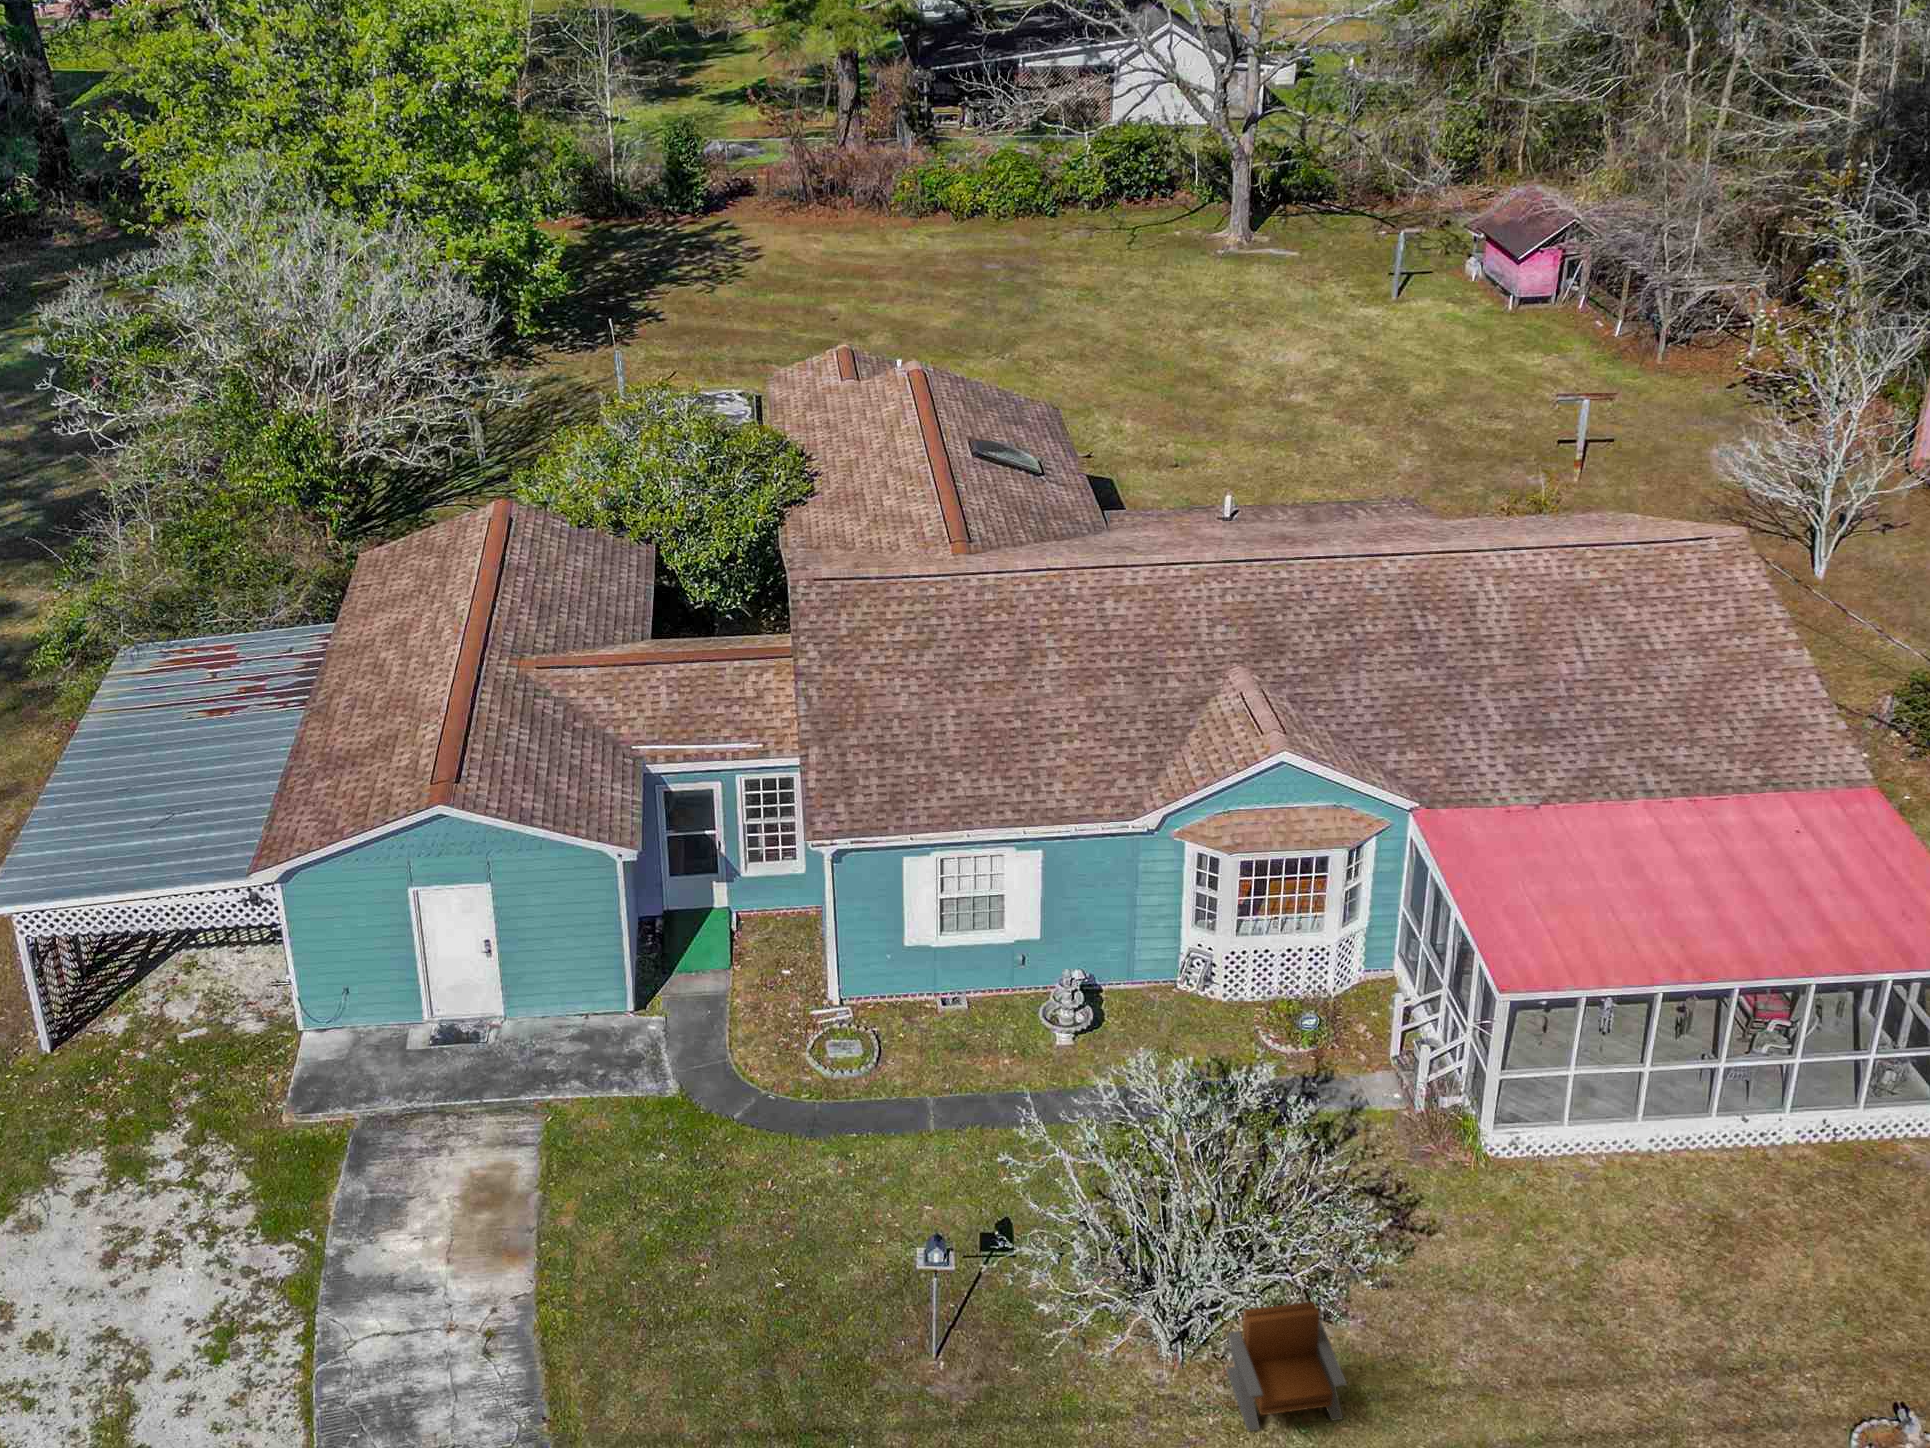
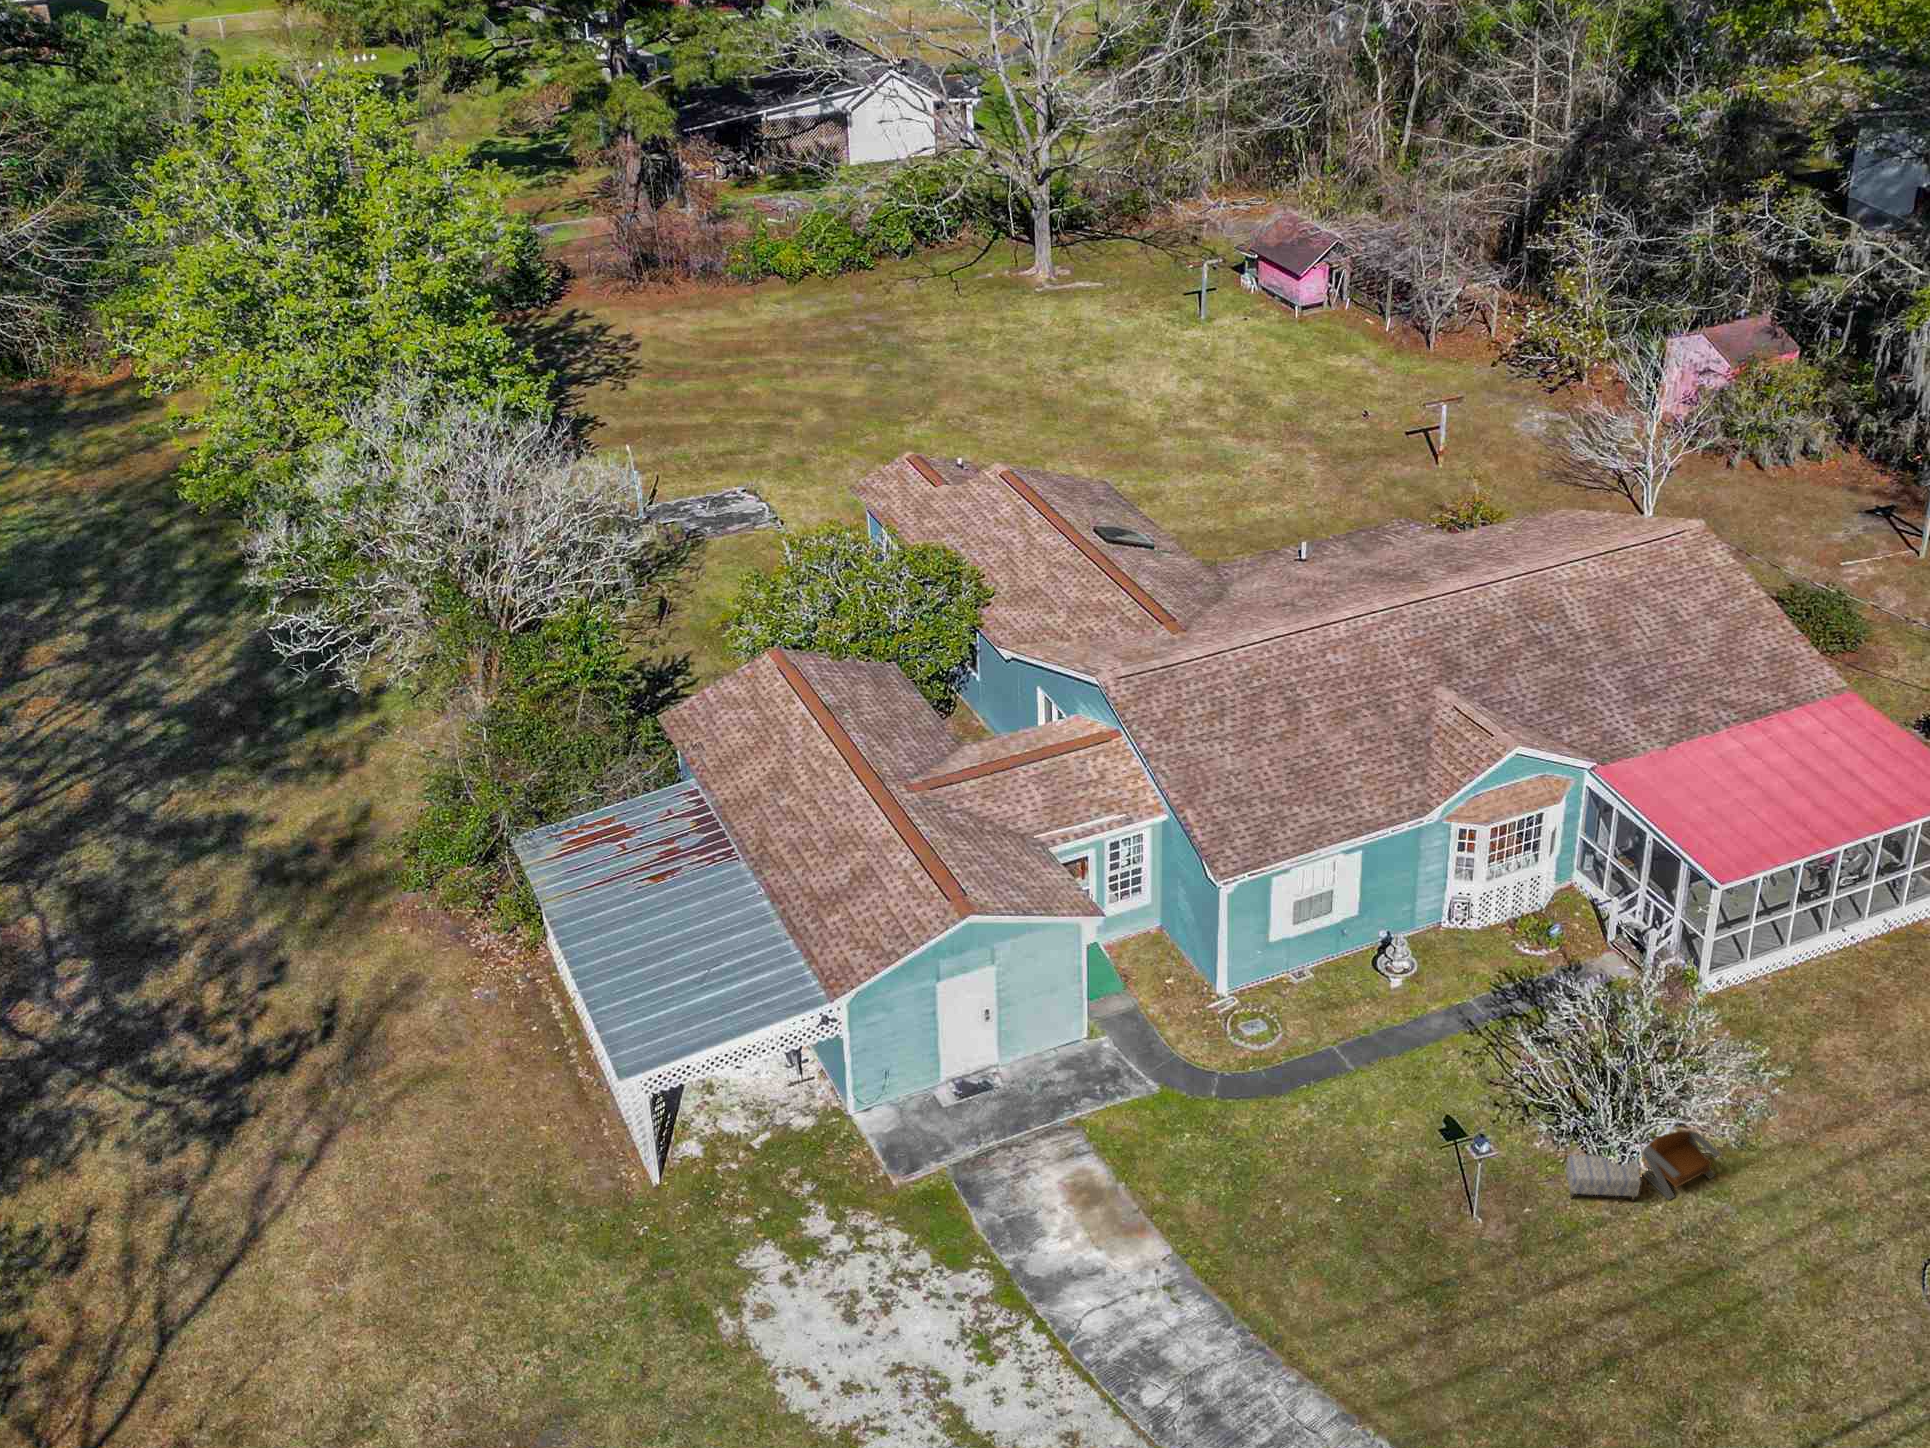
bench: none [1099,1320,1212,1417] -> present [1566,1155,1641,1201]

